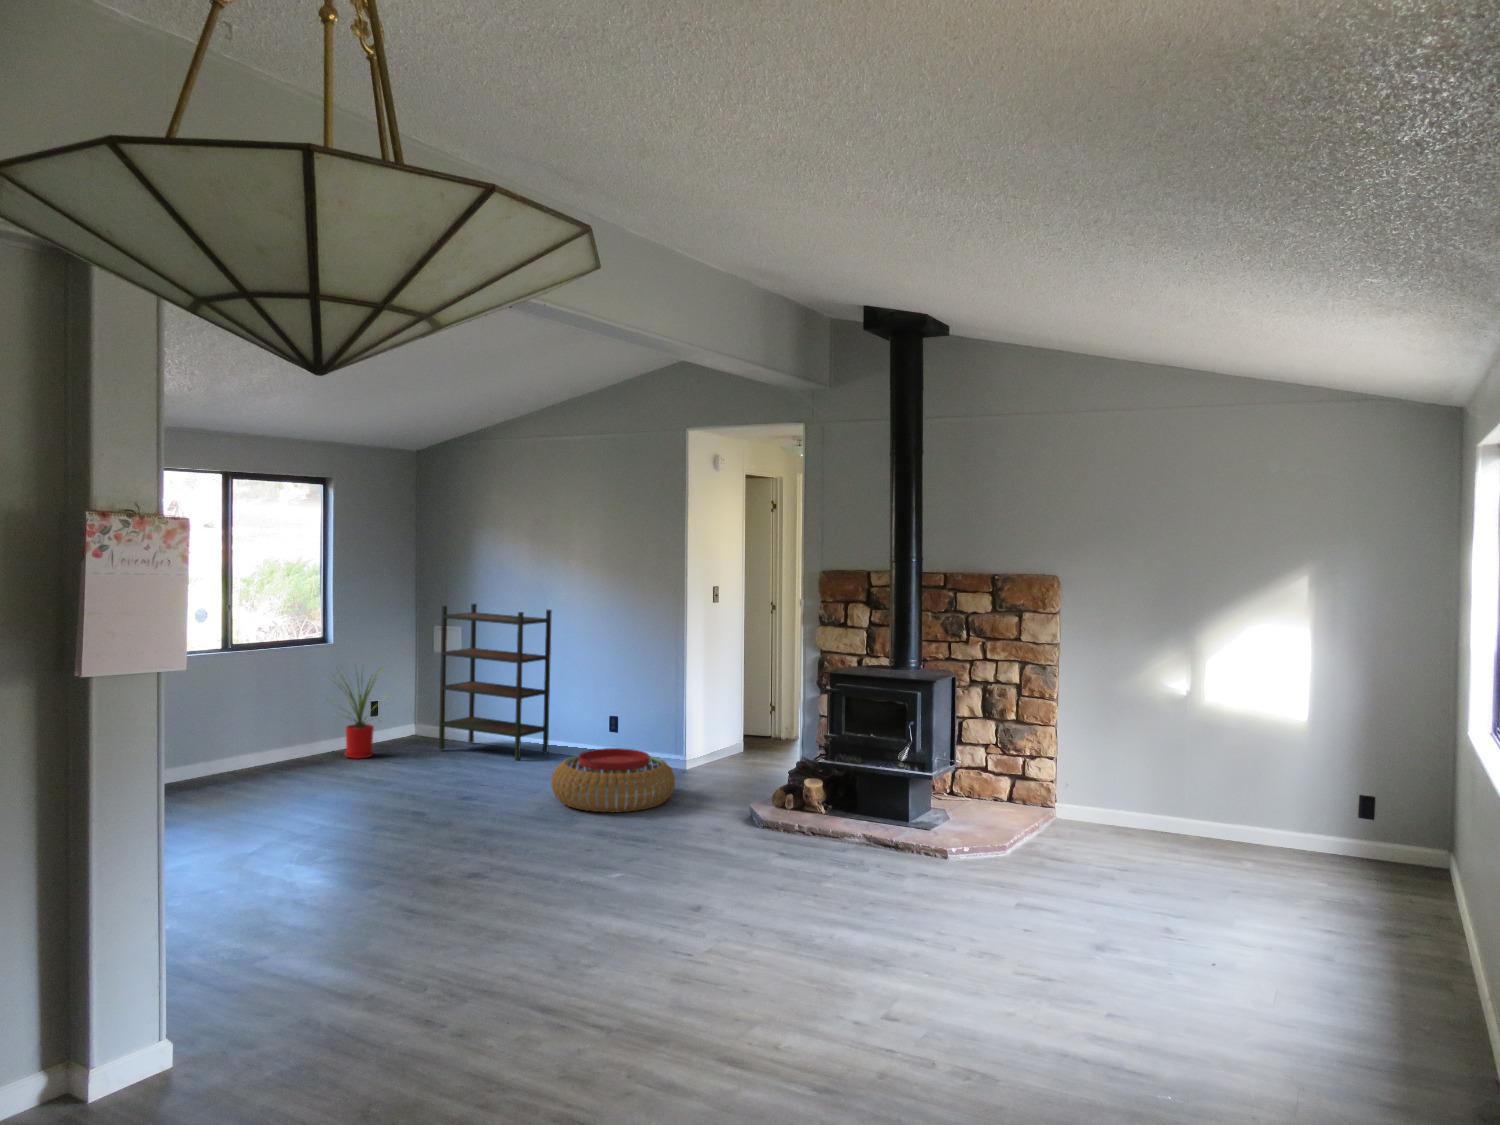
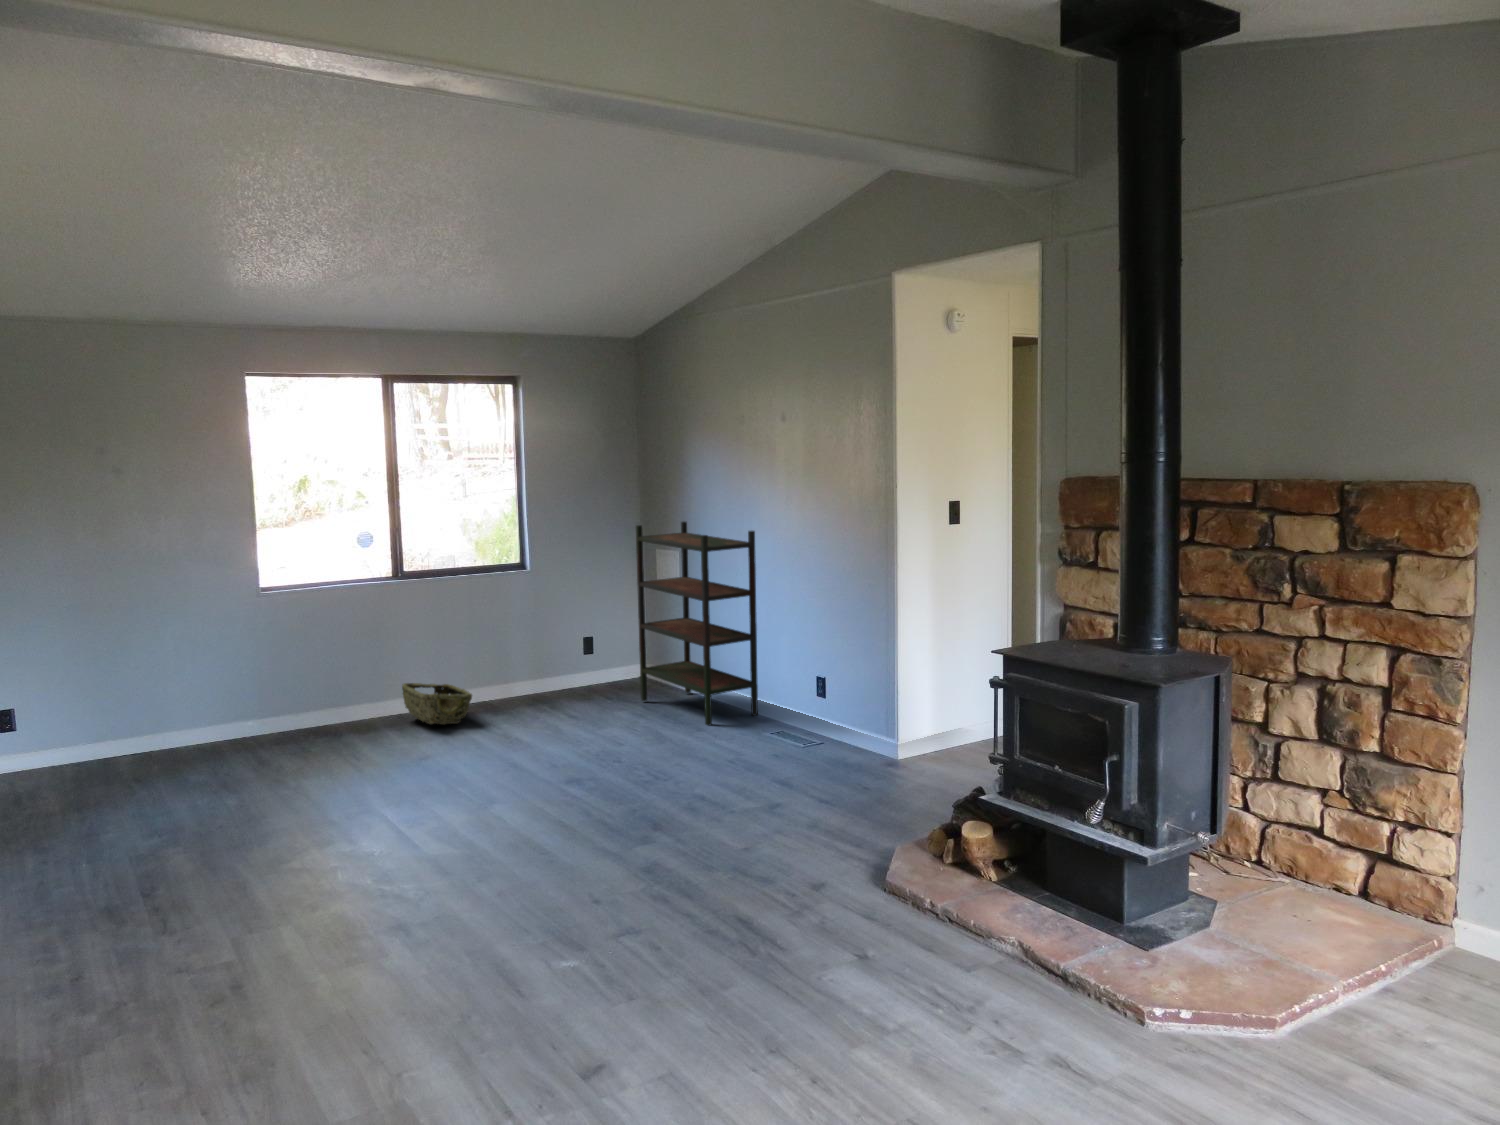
house plant: present [337,665,383,759] -> none [505,585,595,707]
woven basket: none [236,742,310,776] -> present [402,683,472,725]
pouf: present [551,748,675,812] -> none [658,731,832,831]

